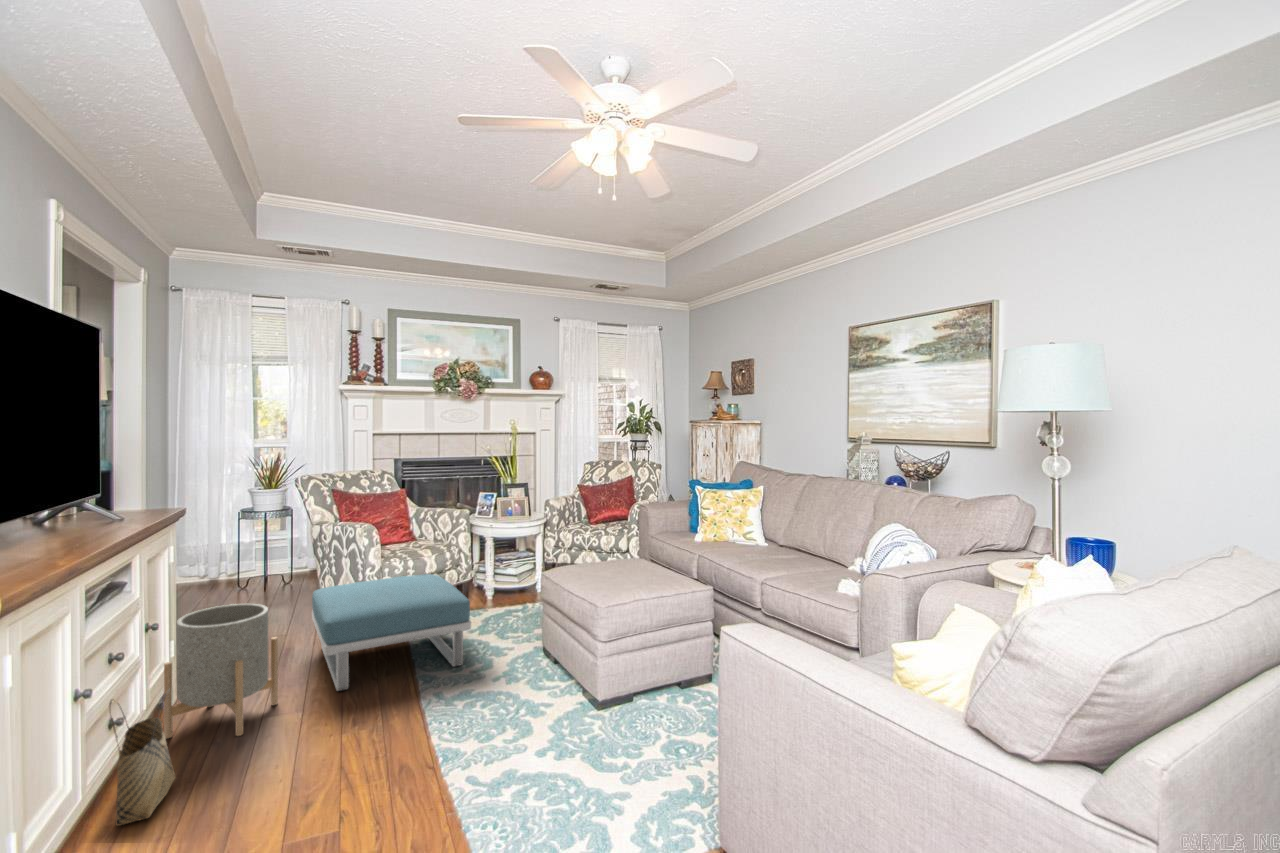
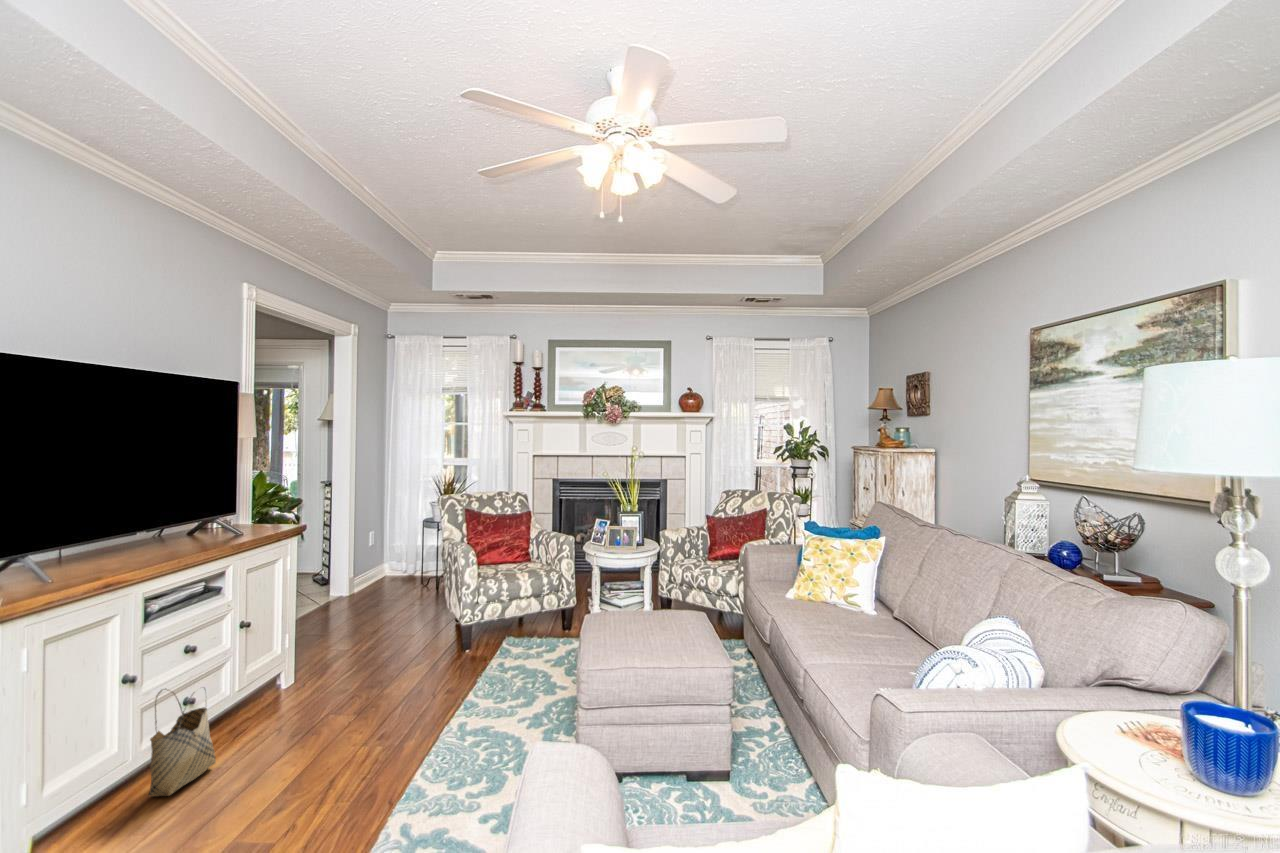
footstool: present [312,574,471,691] -> none [382,599,525,704]
planter: present [164,604,278,739] -> none [248,613,344,732]

